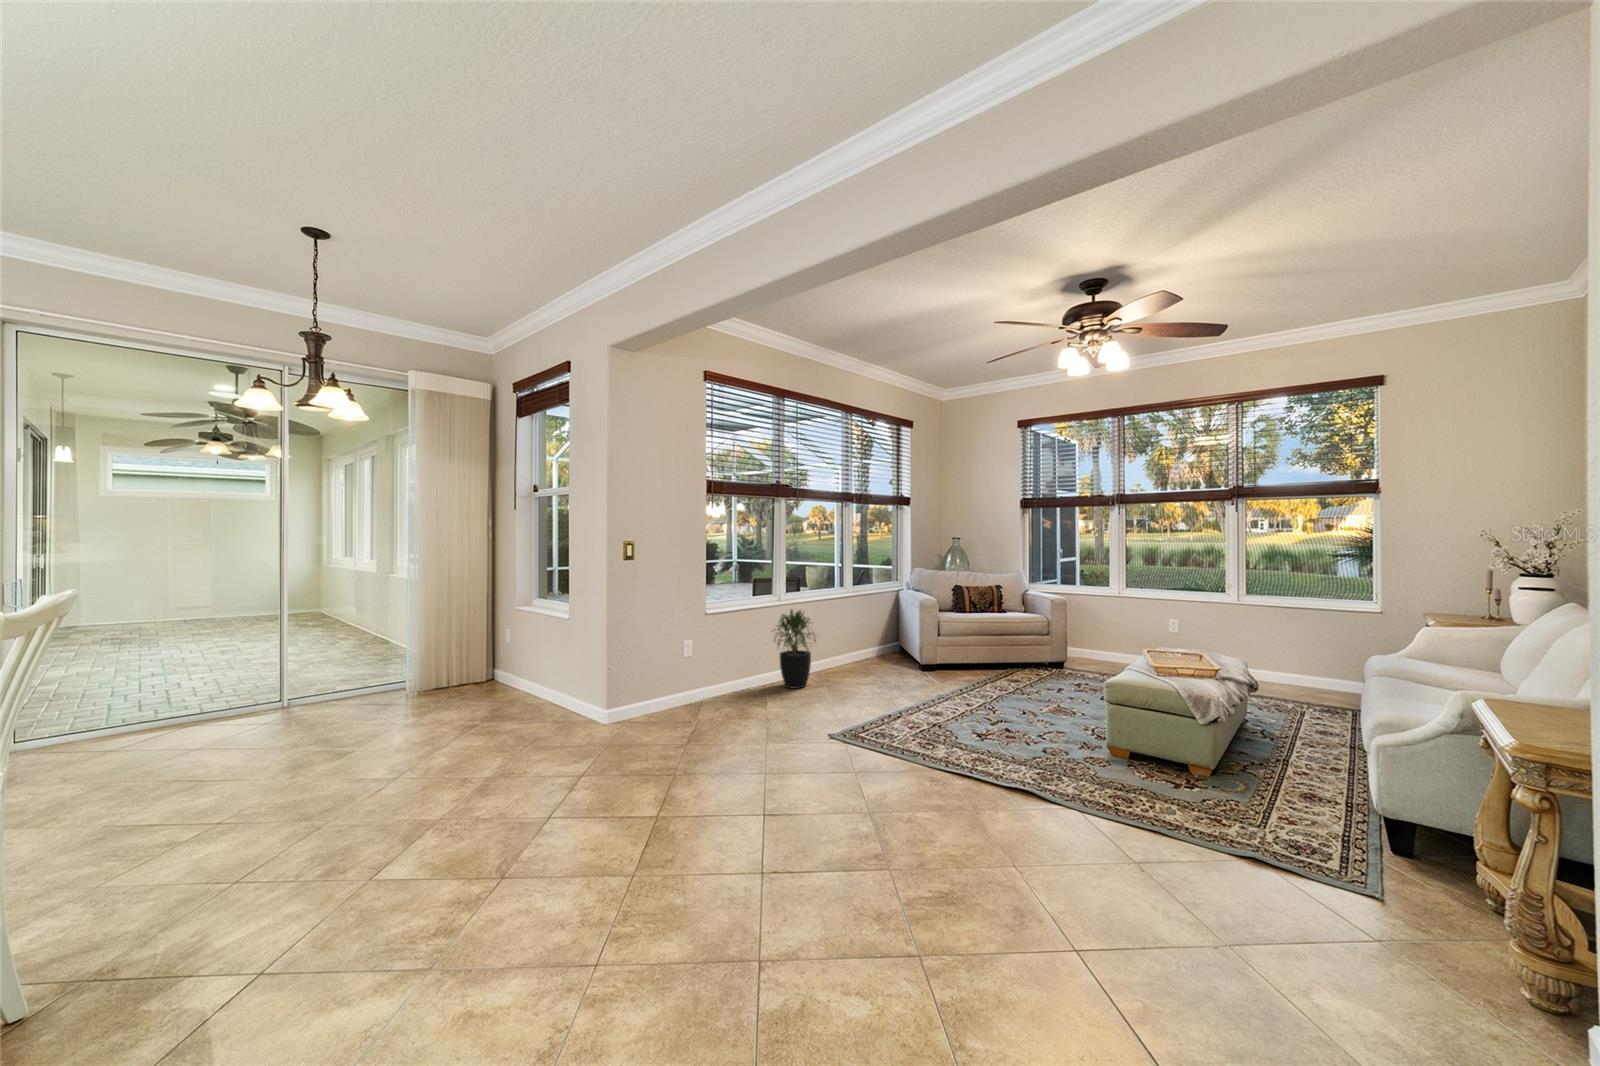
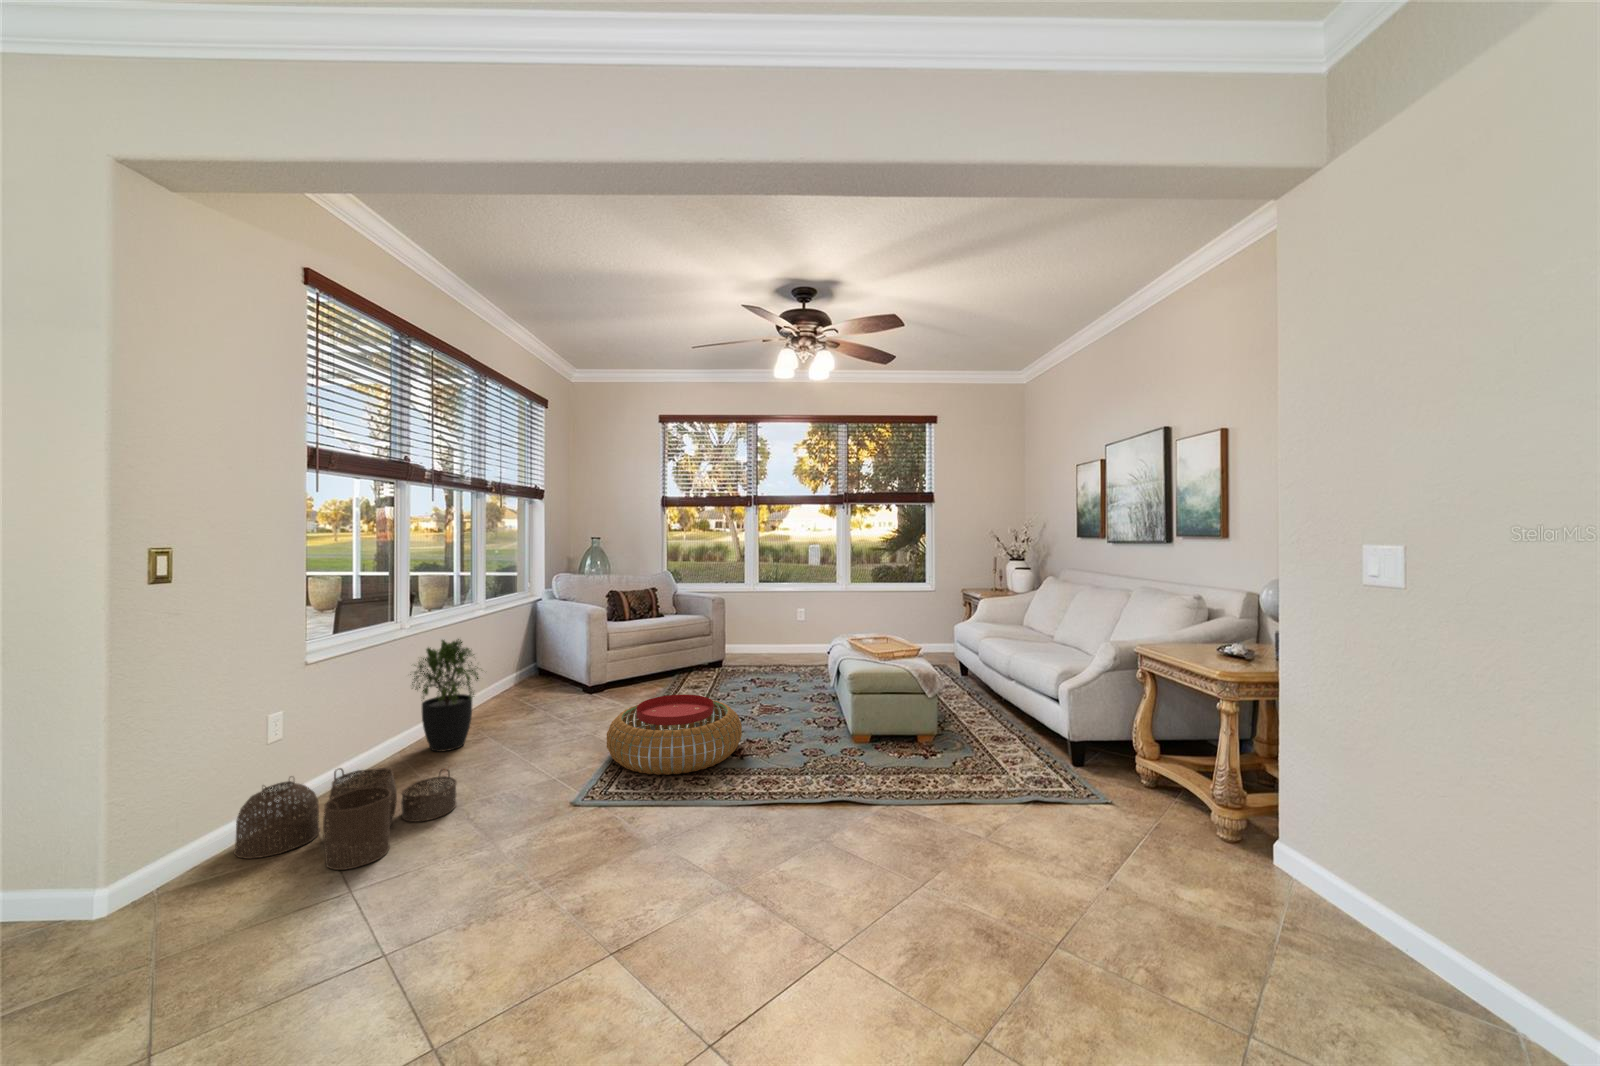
pouf: none [871,674,989,738] -> present [607,694,742,775]
woven basket: none [662,676,767,732] -> present [234,768,457,870]

